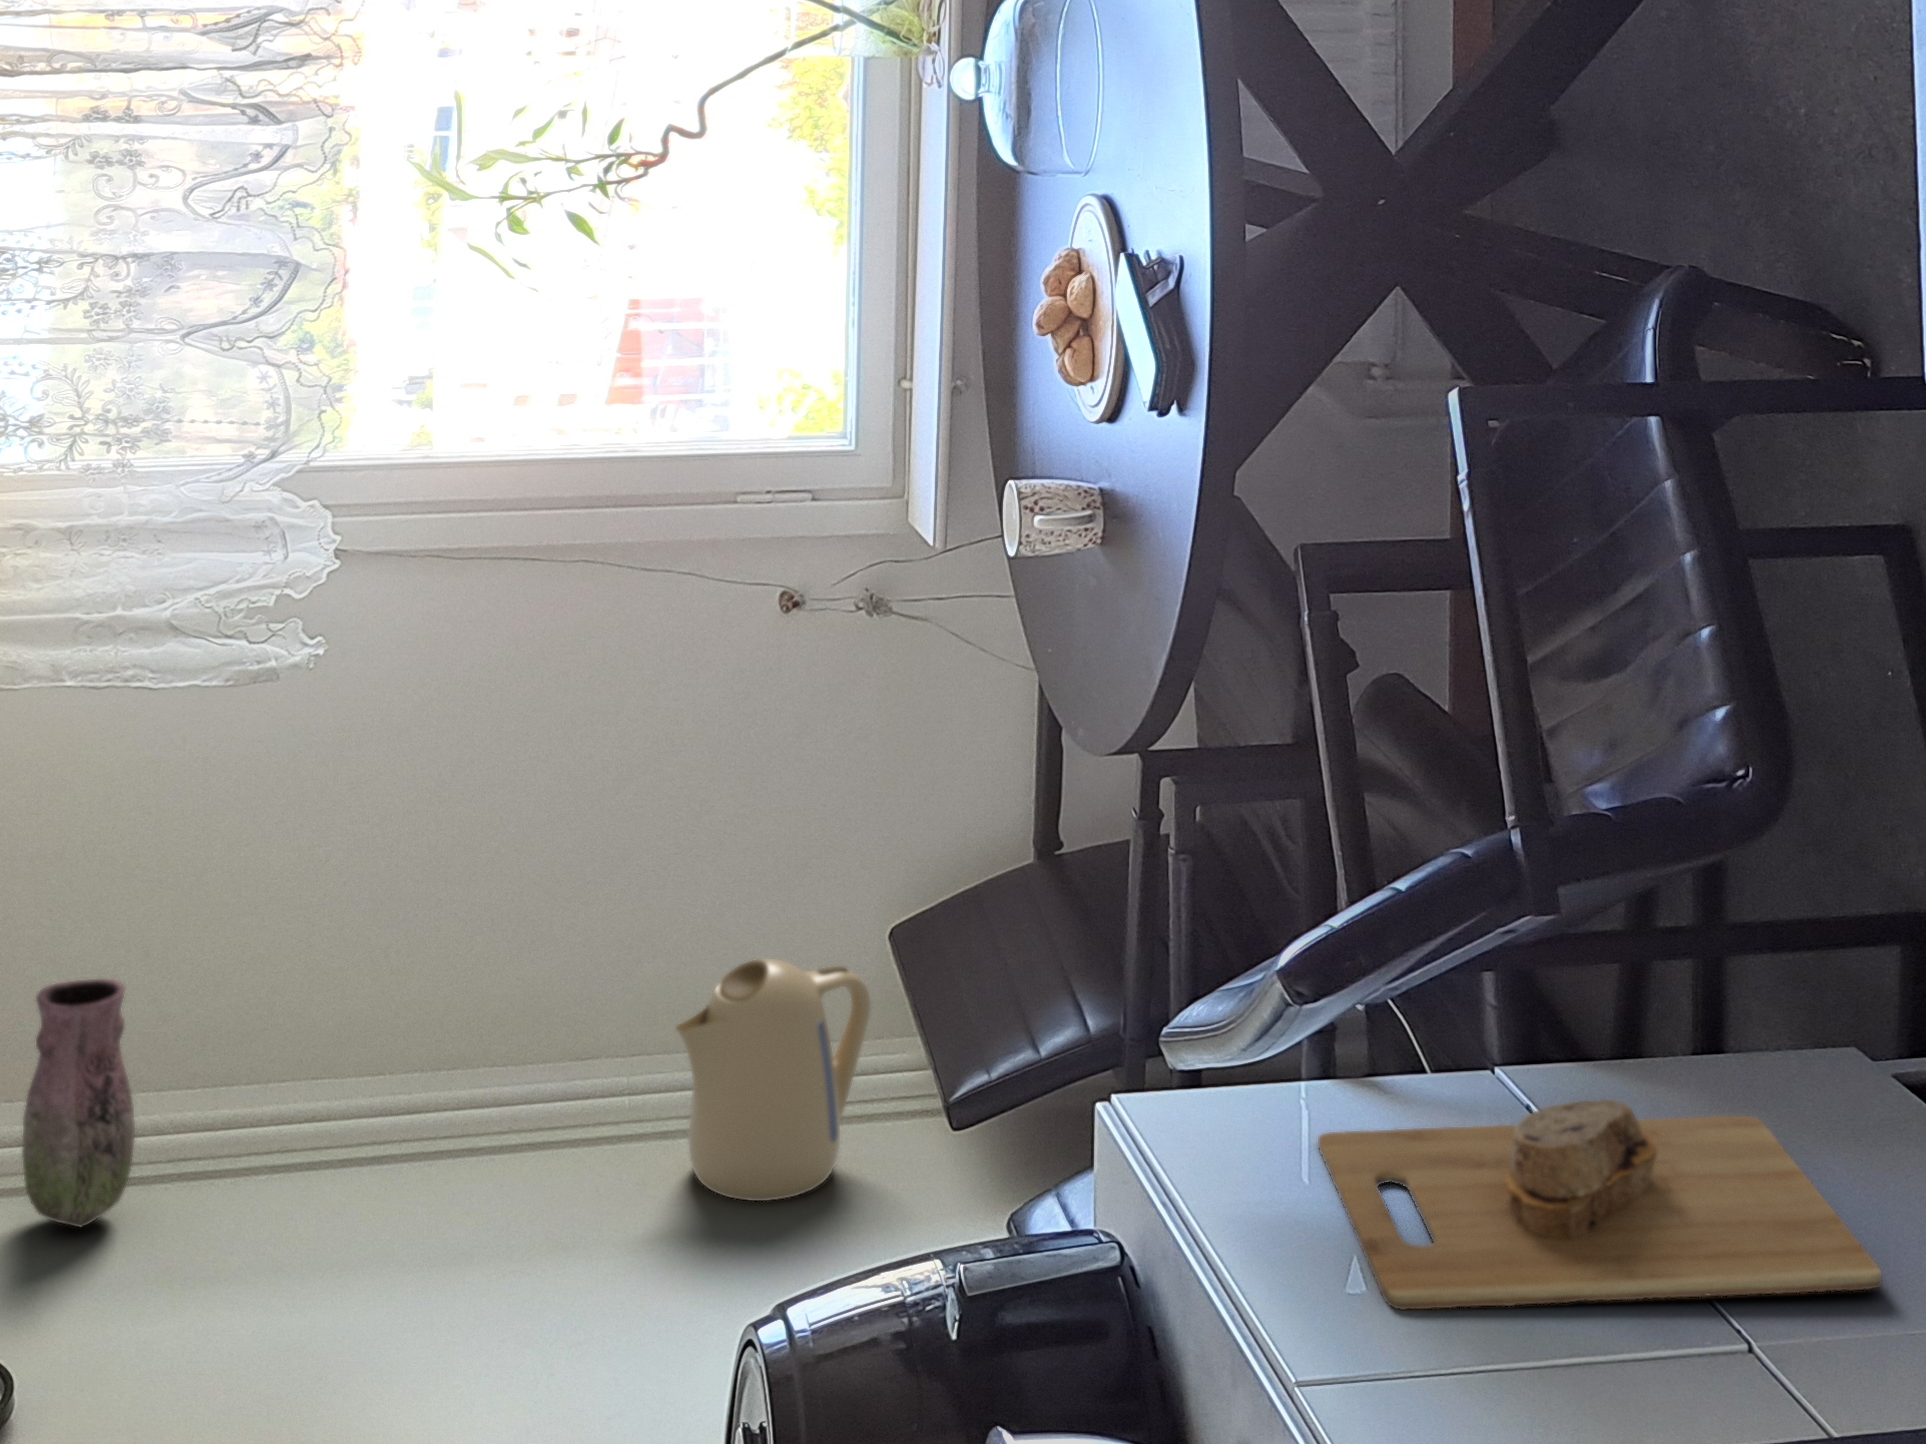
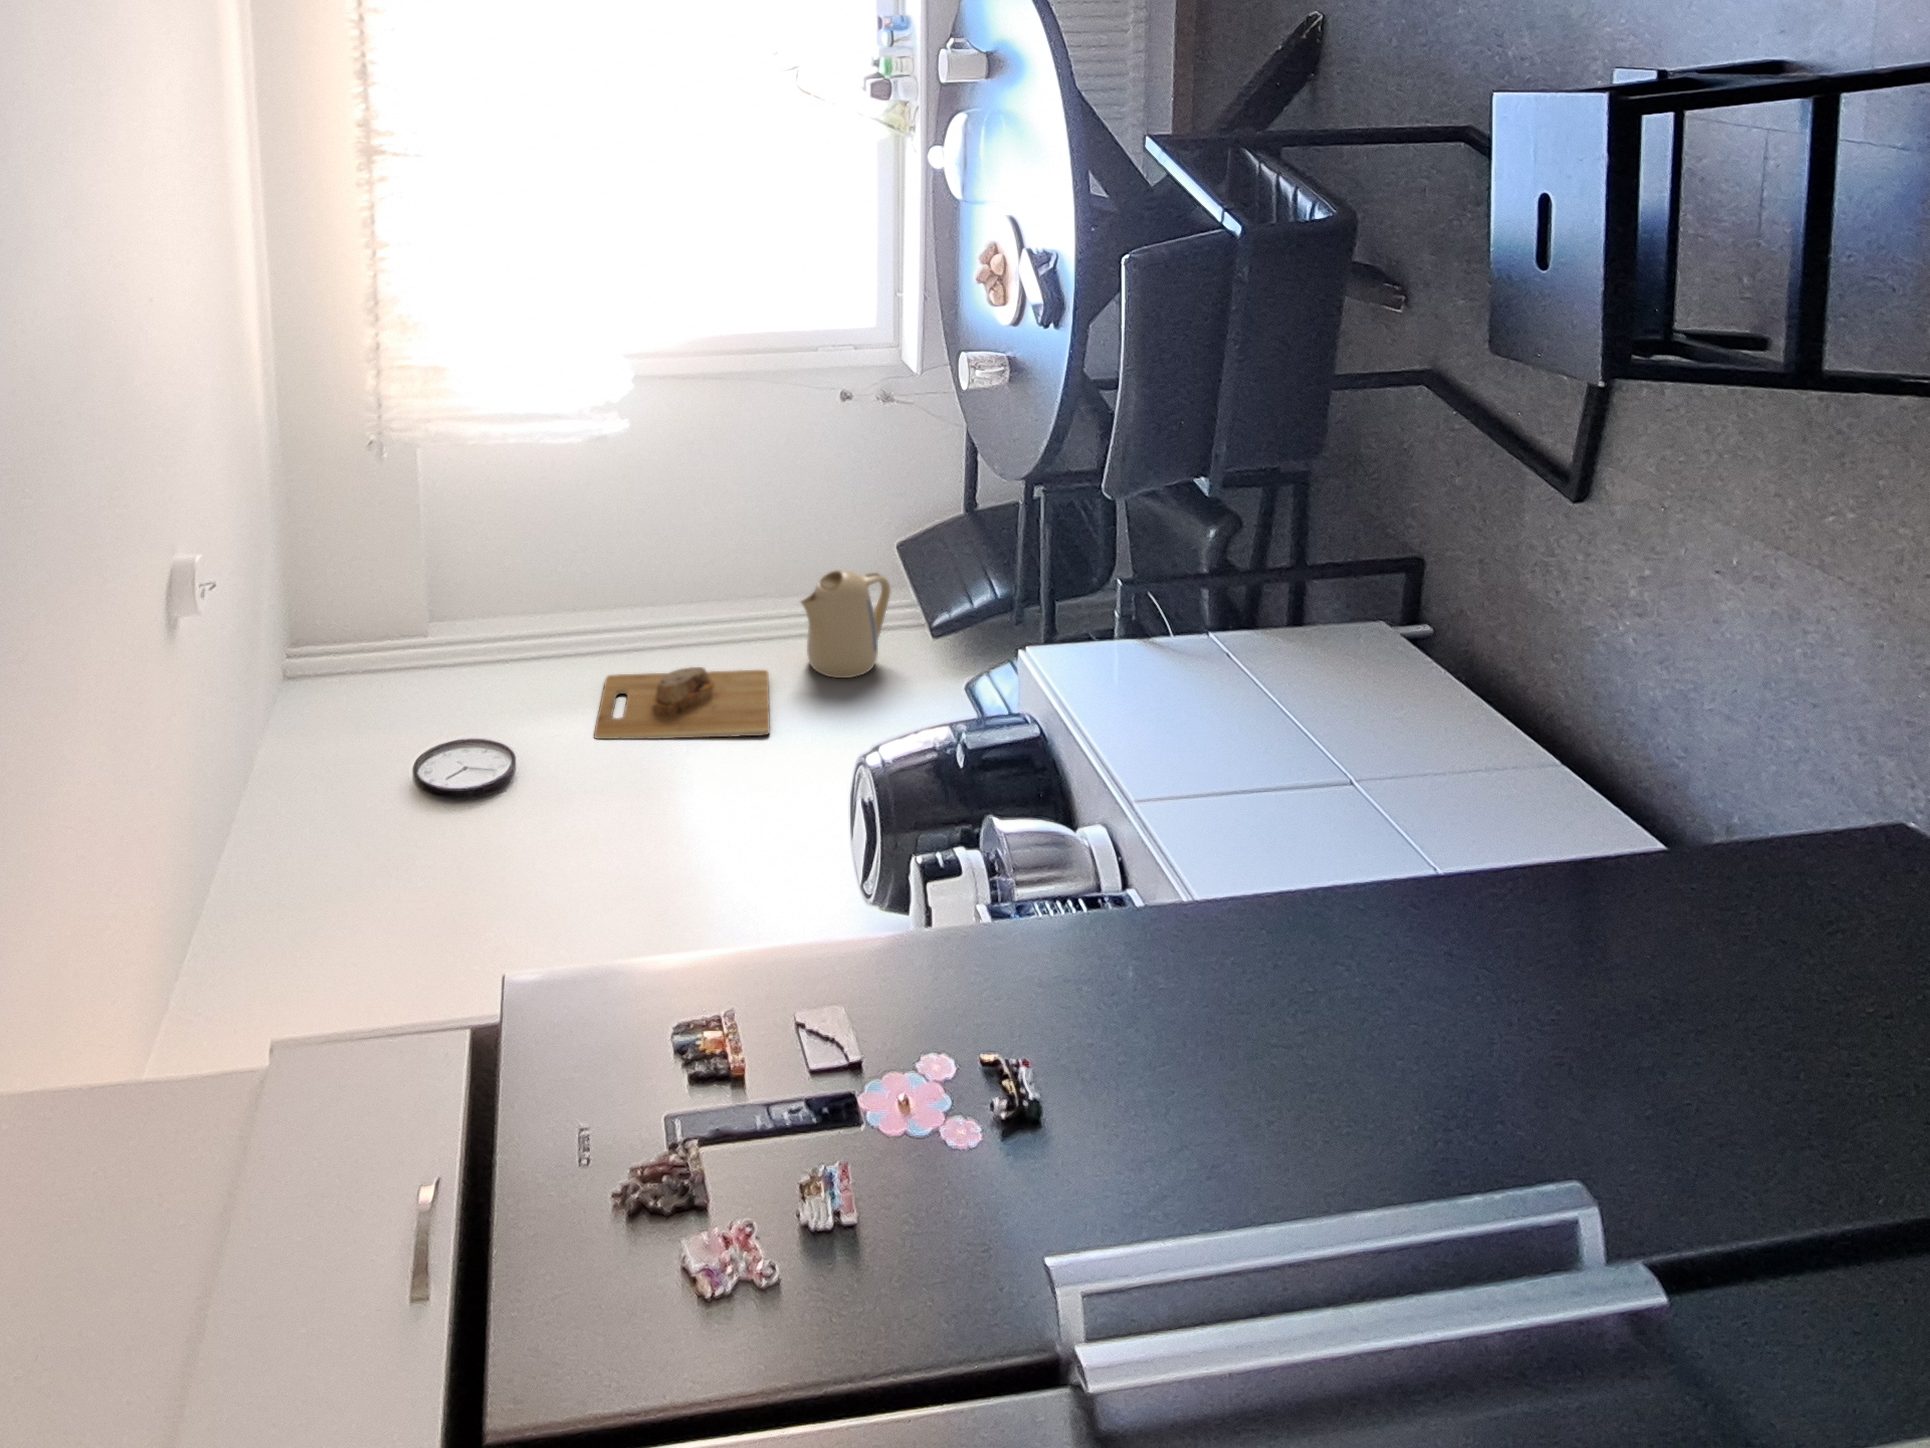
vase: present [22,979,135,1227] -> none [502,581,553,690]
cutting board: present [1318,1100,1882,1310] -> present [594,667,770,739]

